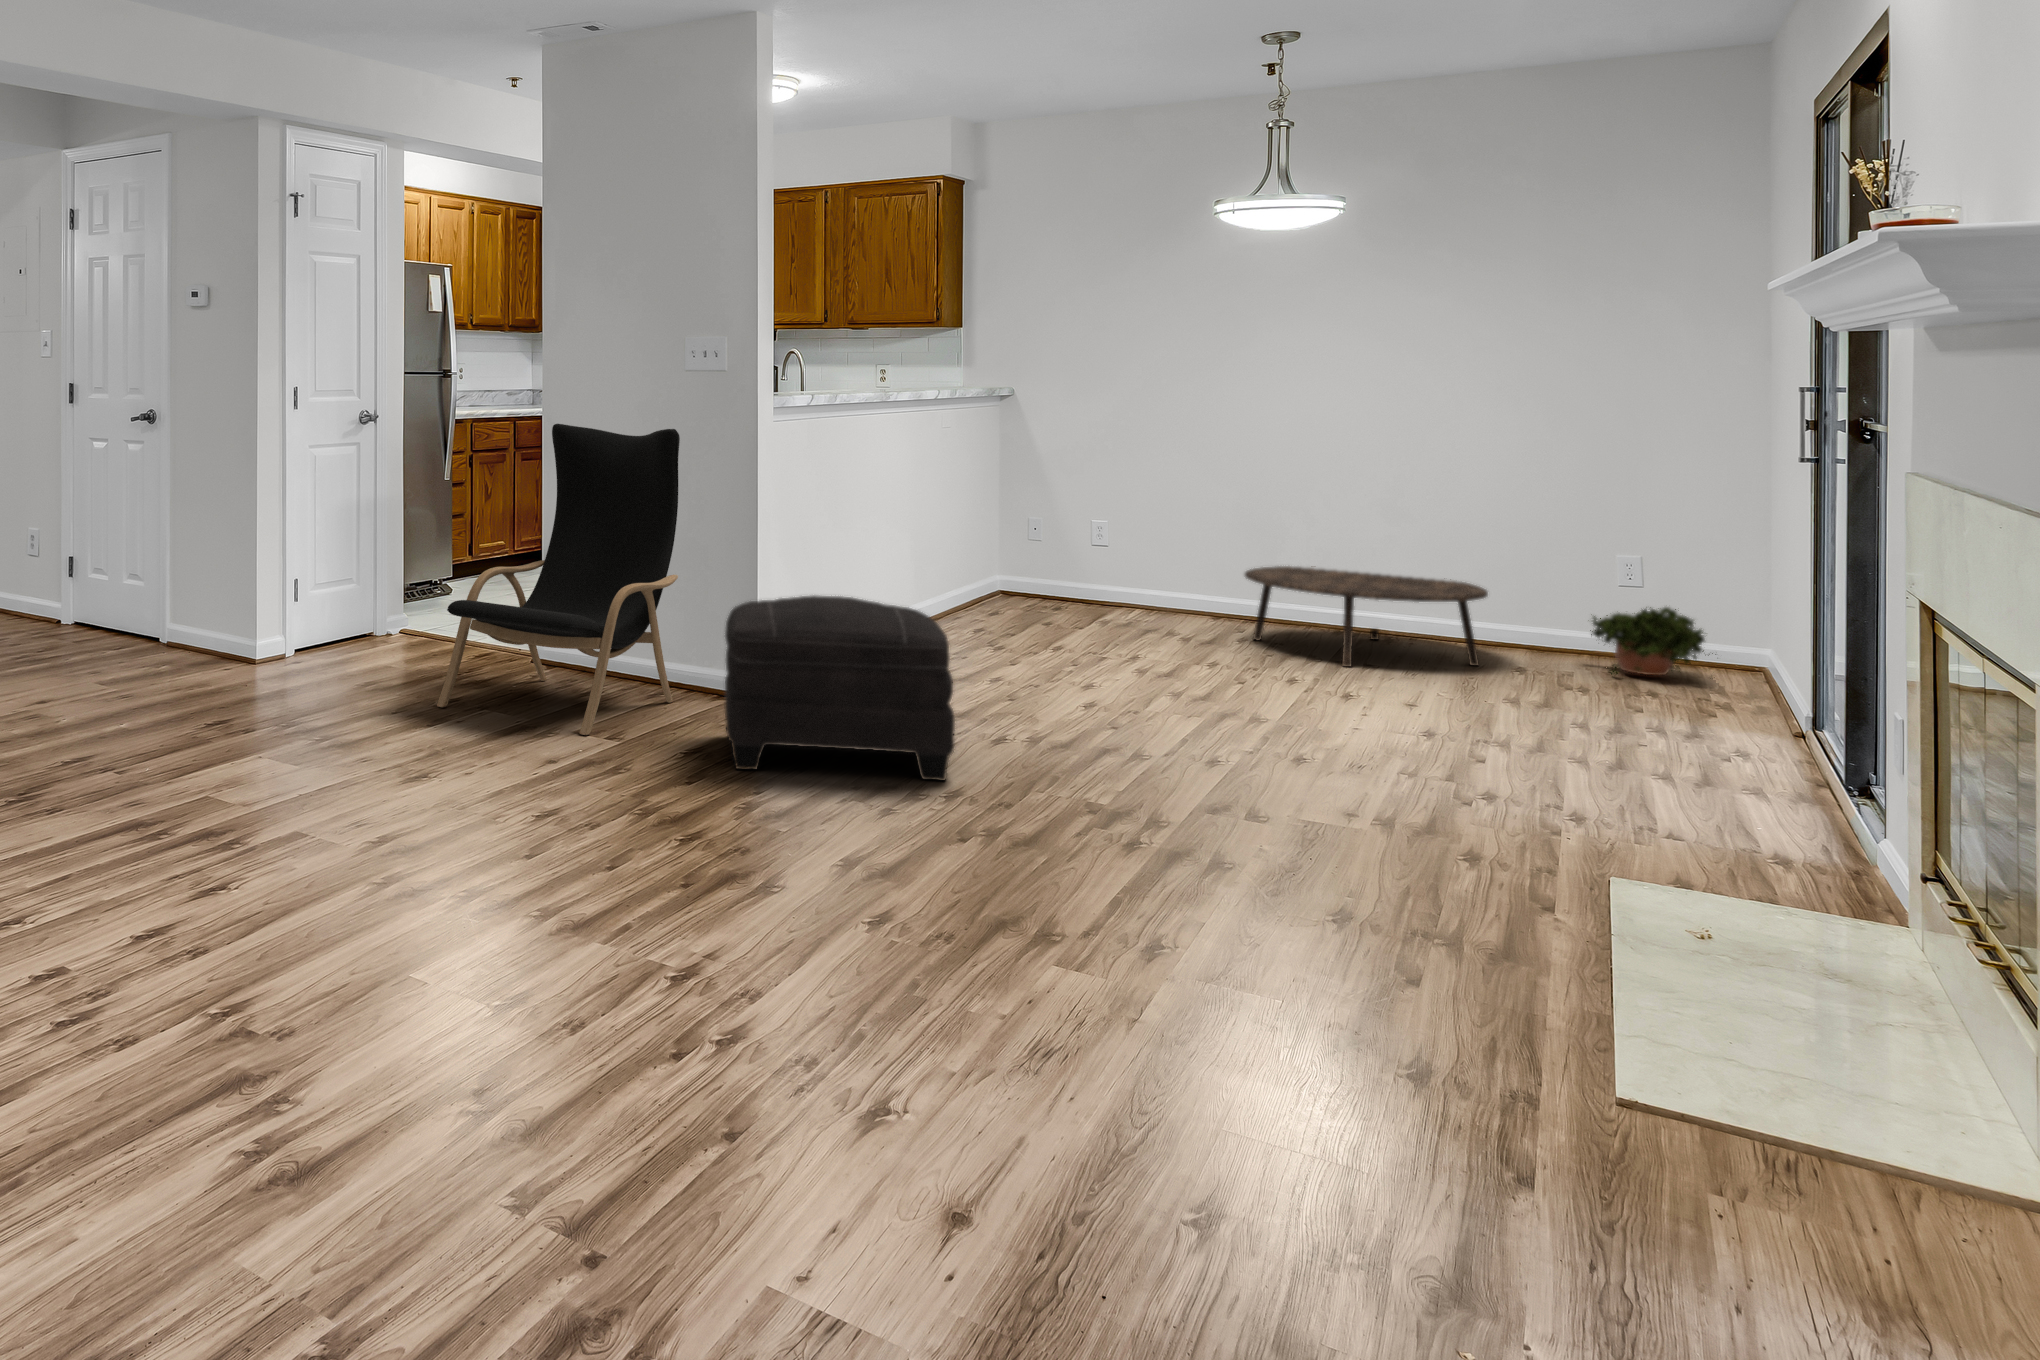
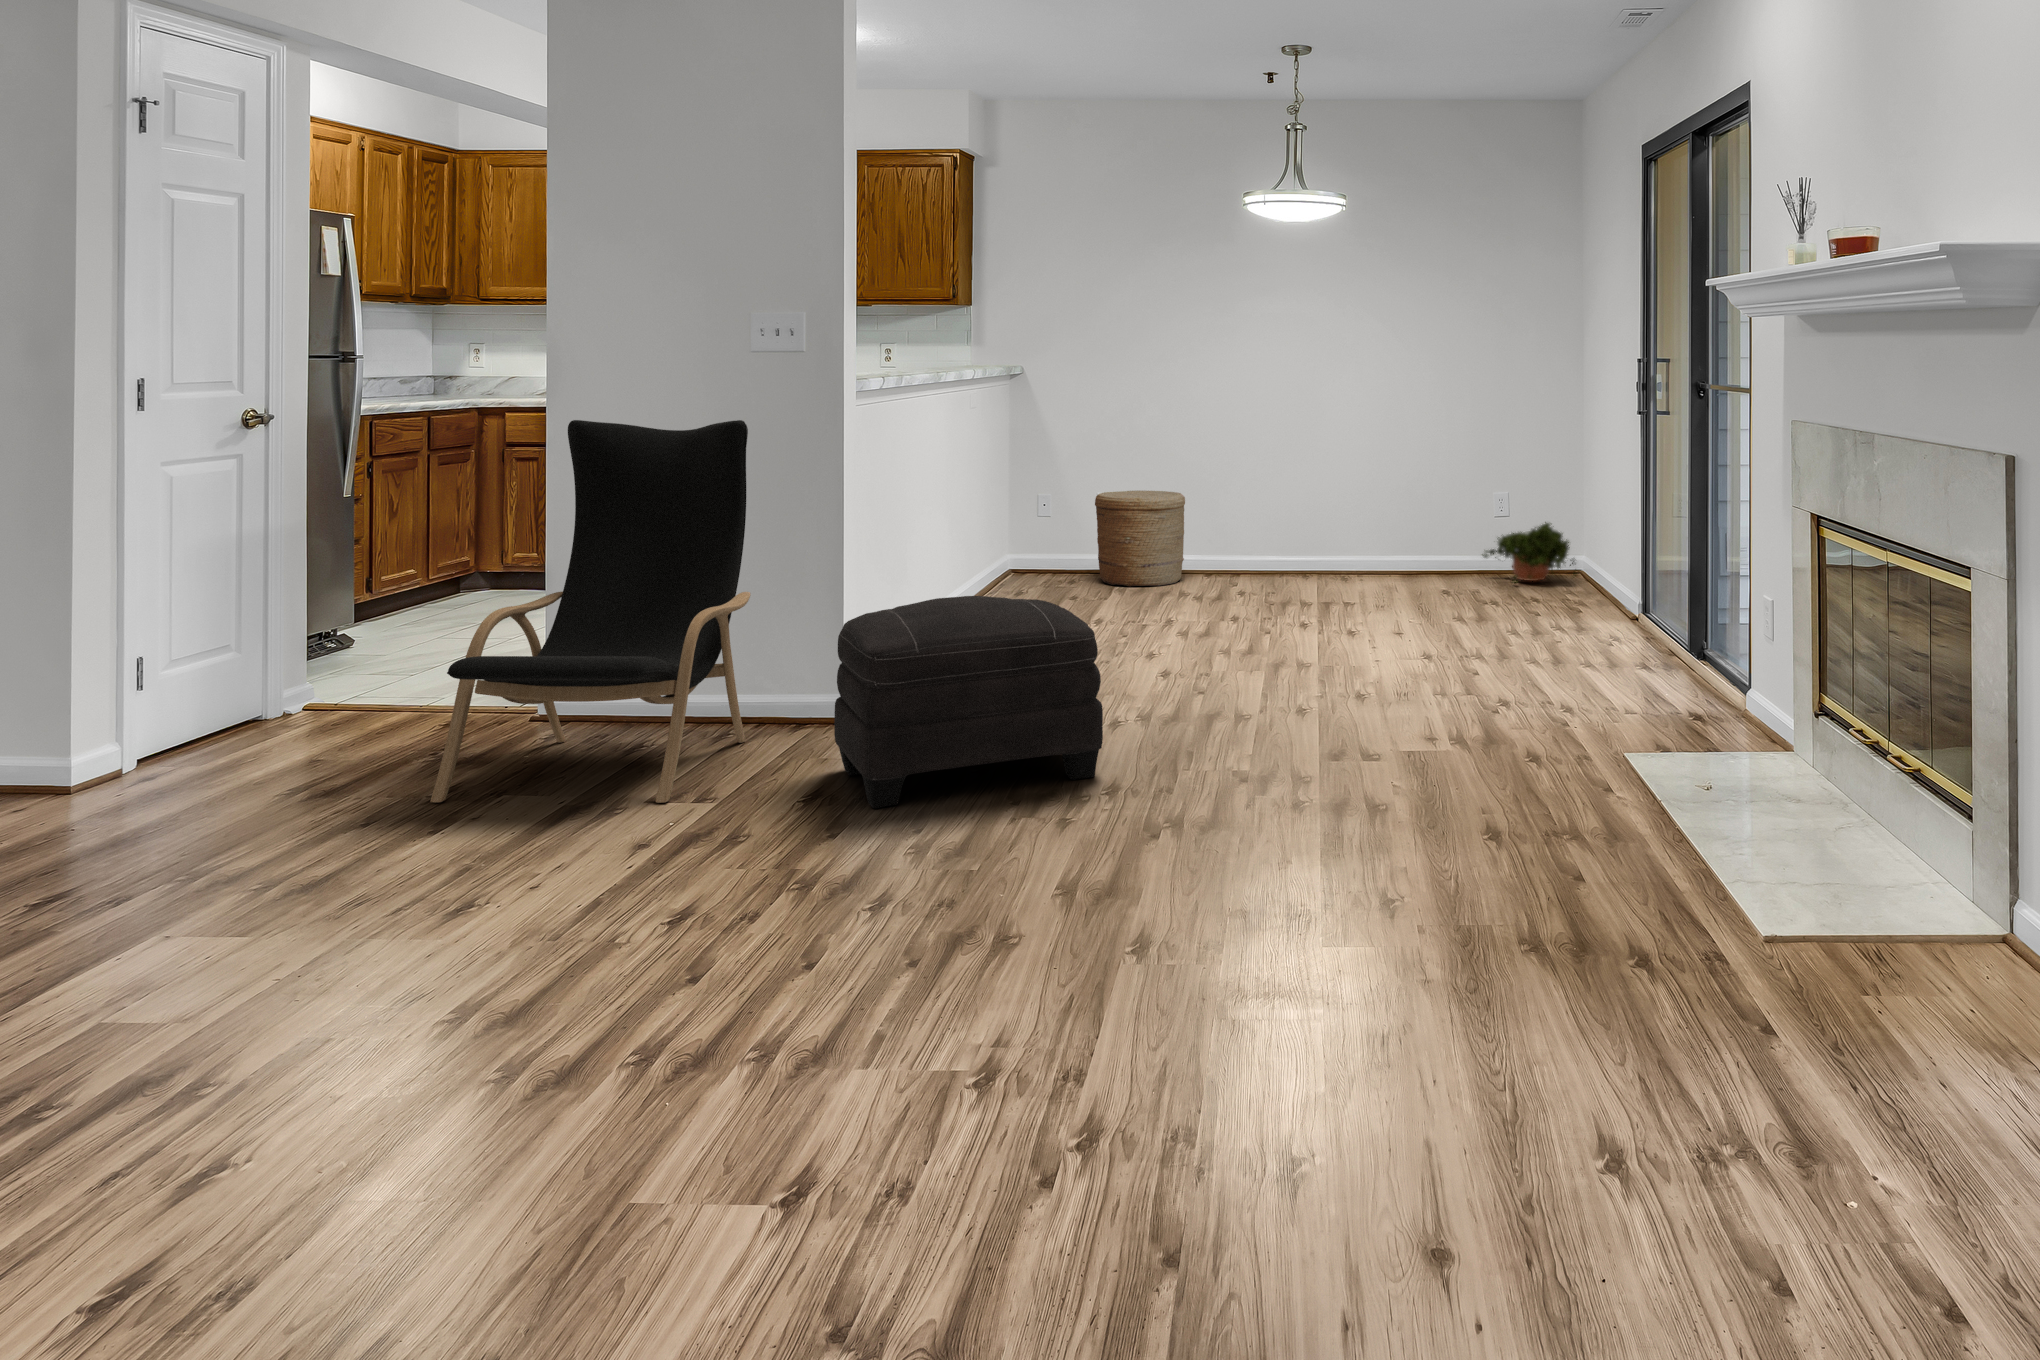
woven basket: none [1080,524,1181,626] -> present [1095,490,1185,587]
coffee table: present [1245,566,1488,667] -> none [1246,515,1431,603]

